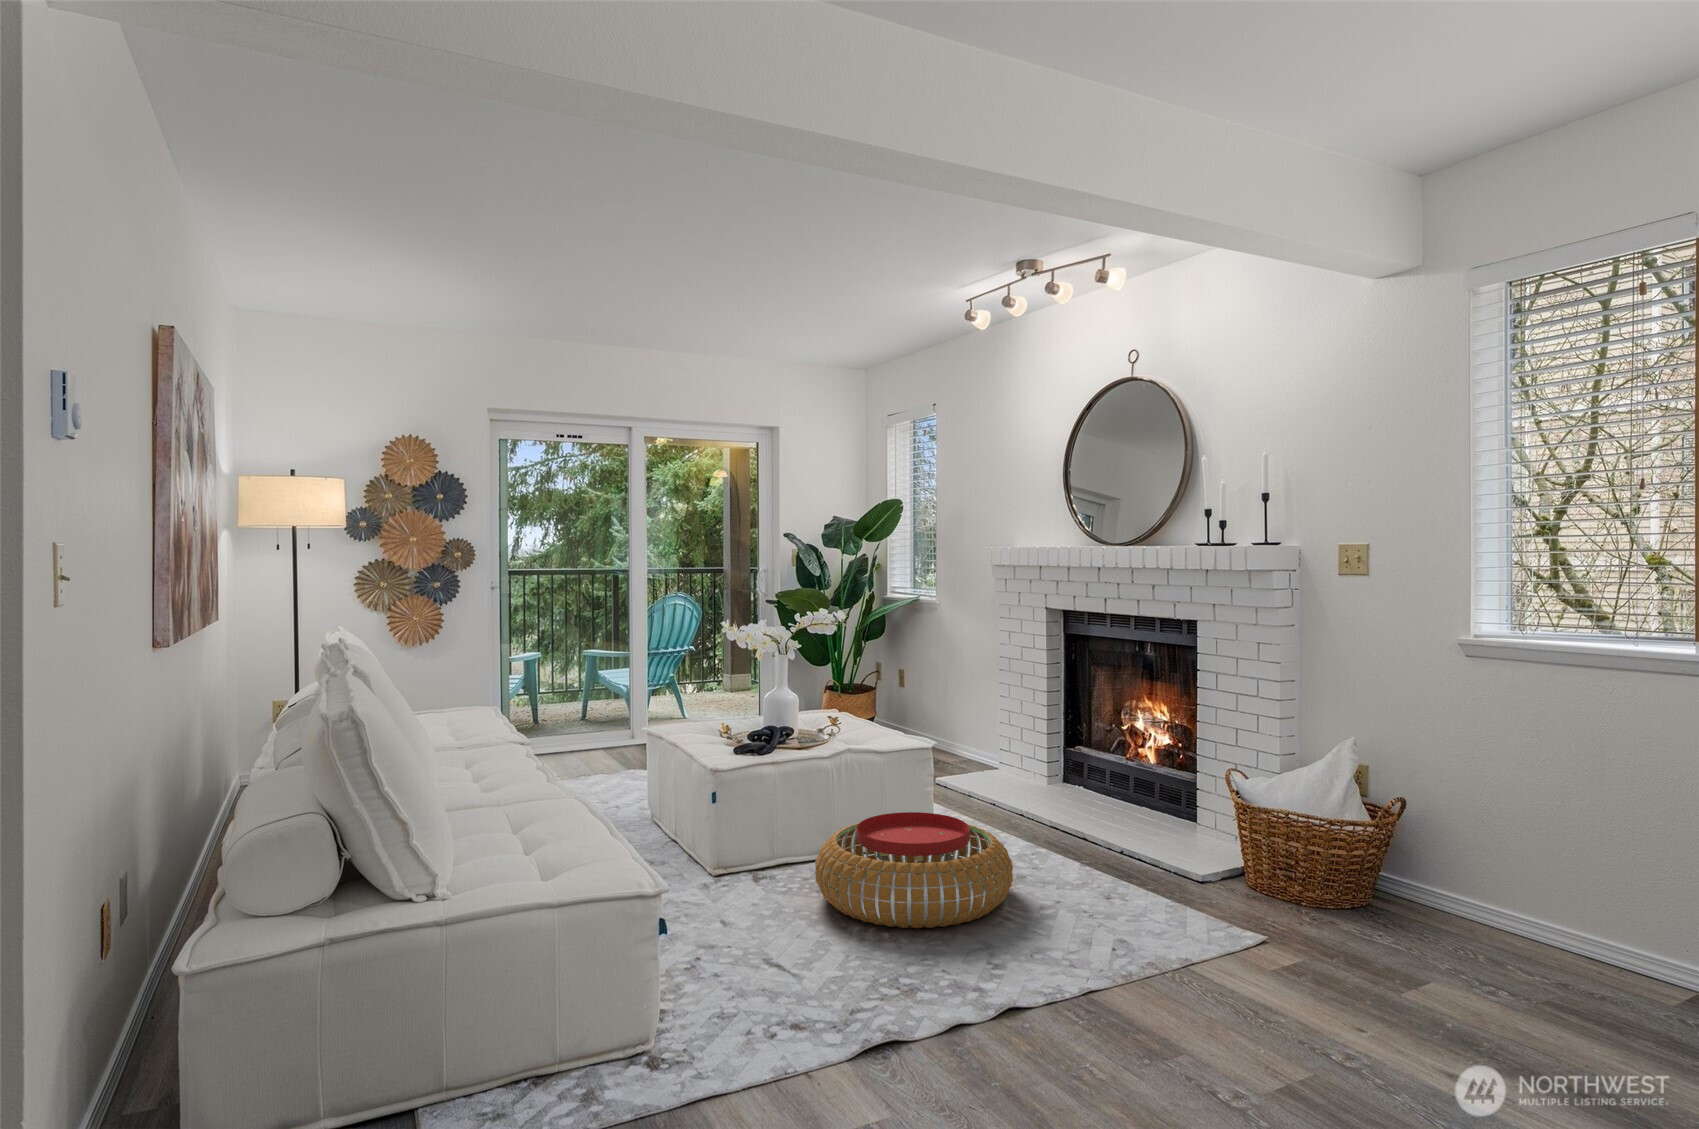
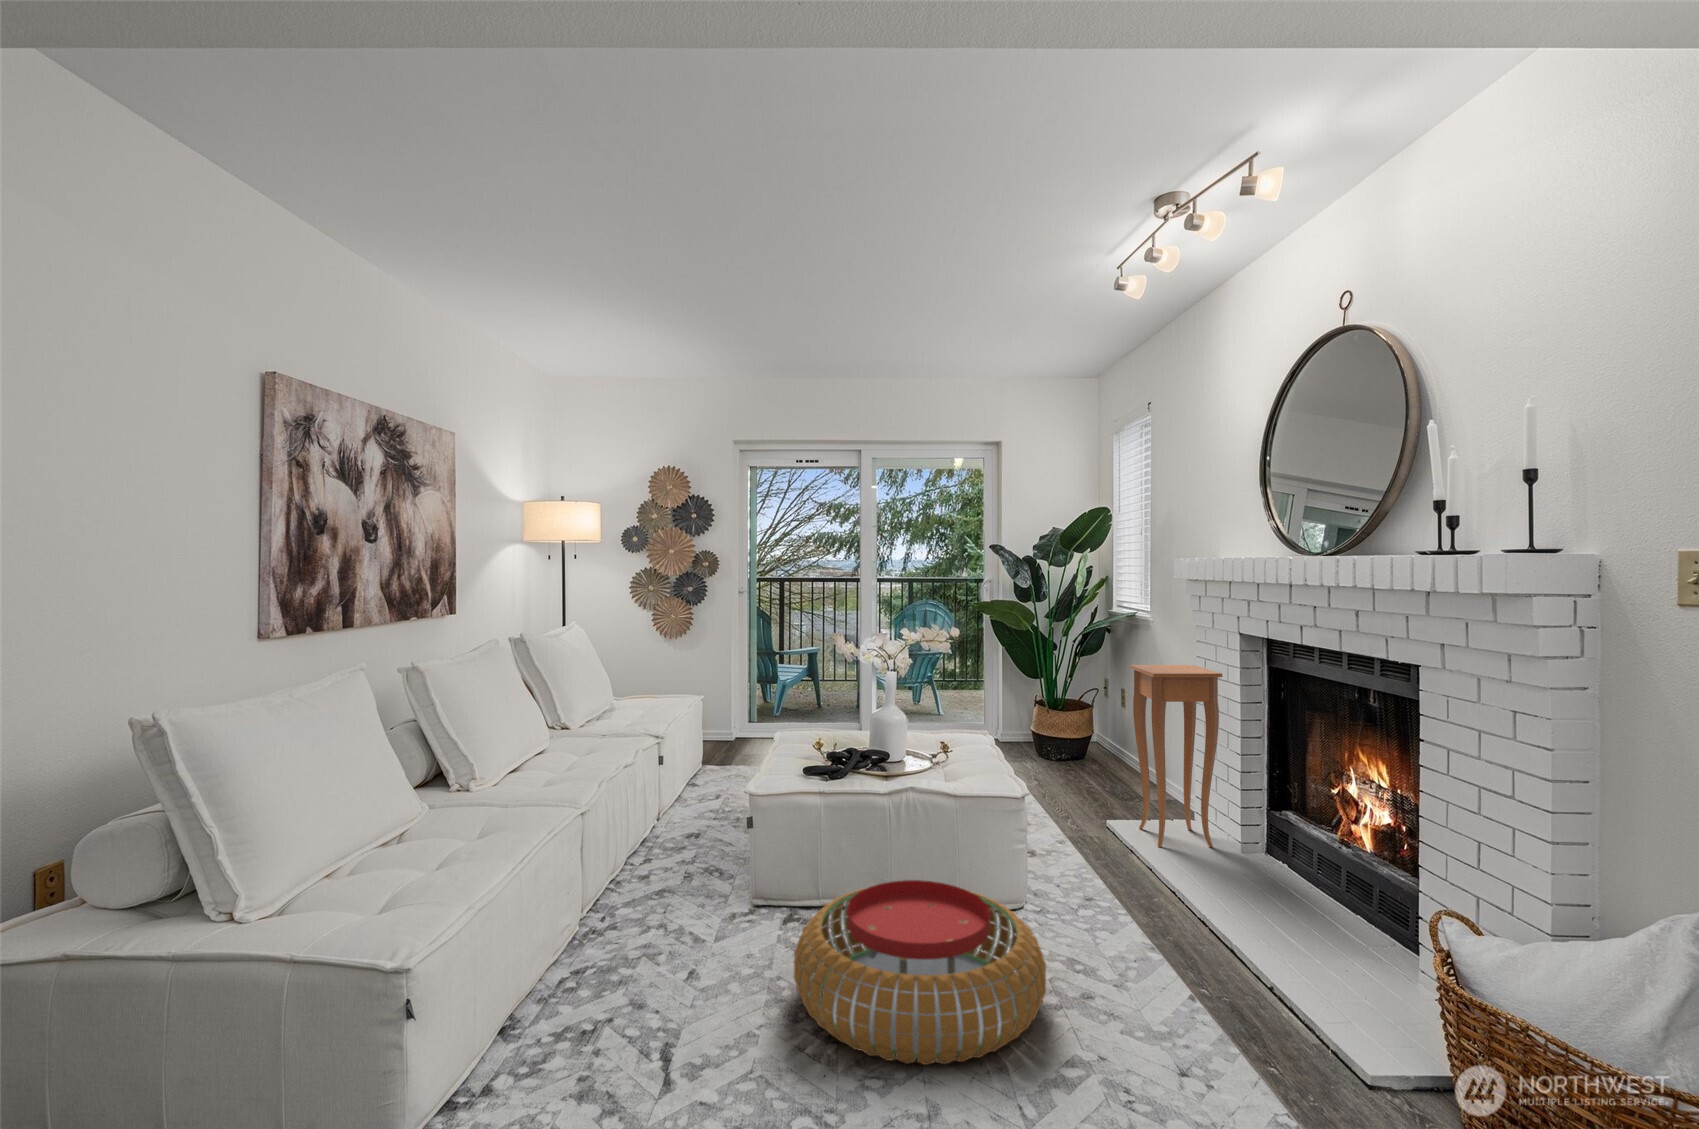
side table: none [956,638,1034,790] -> present [1130,665,1222,847]

